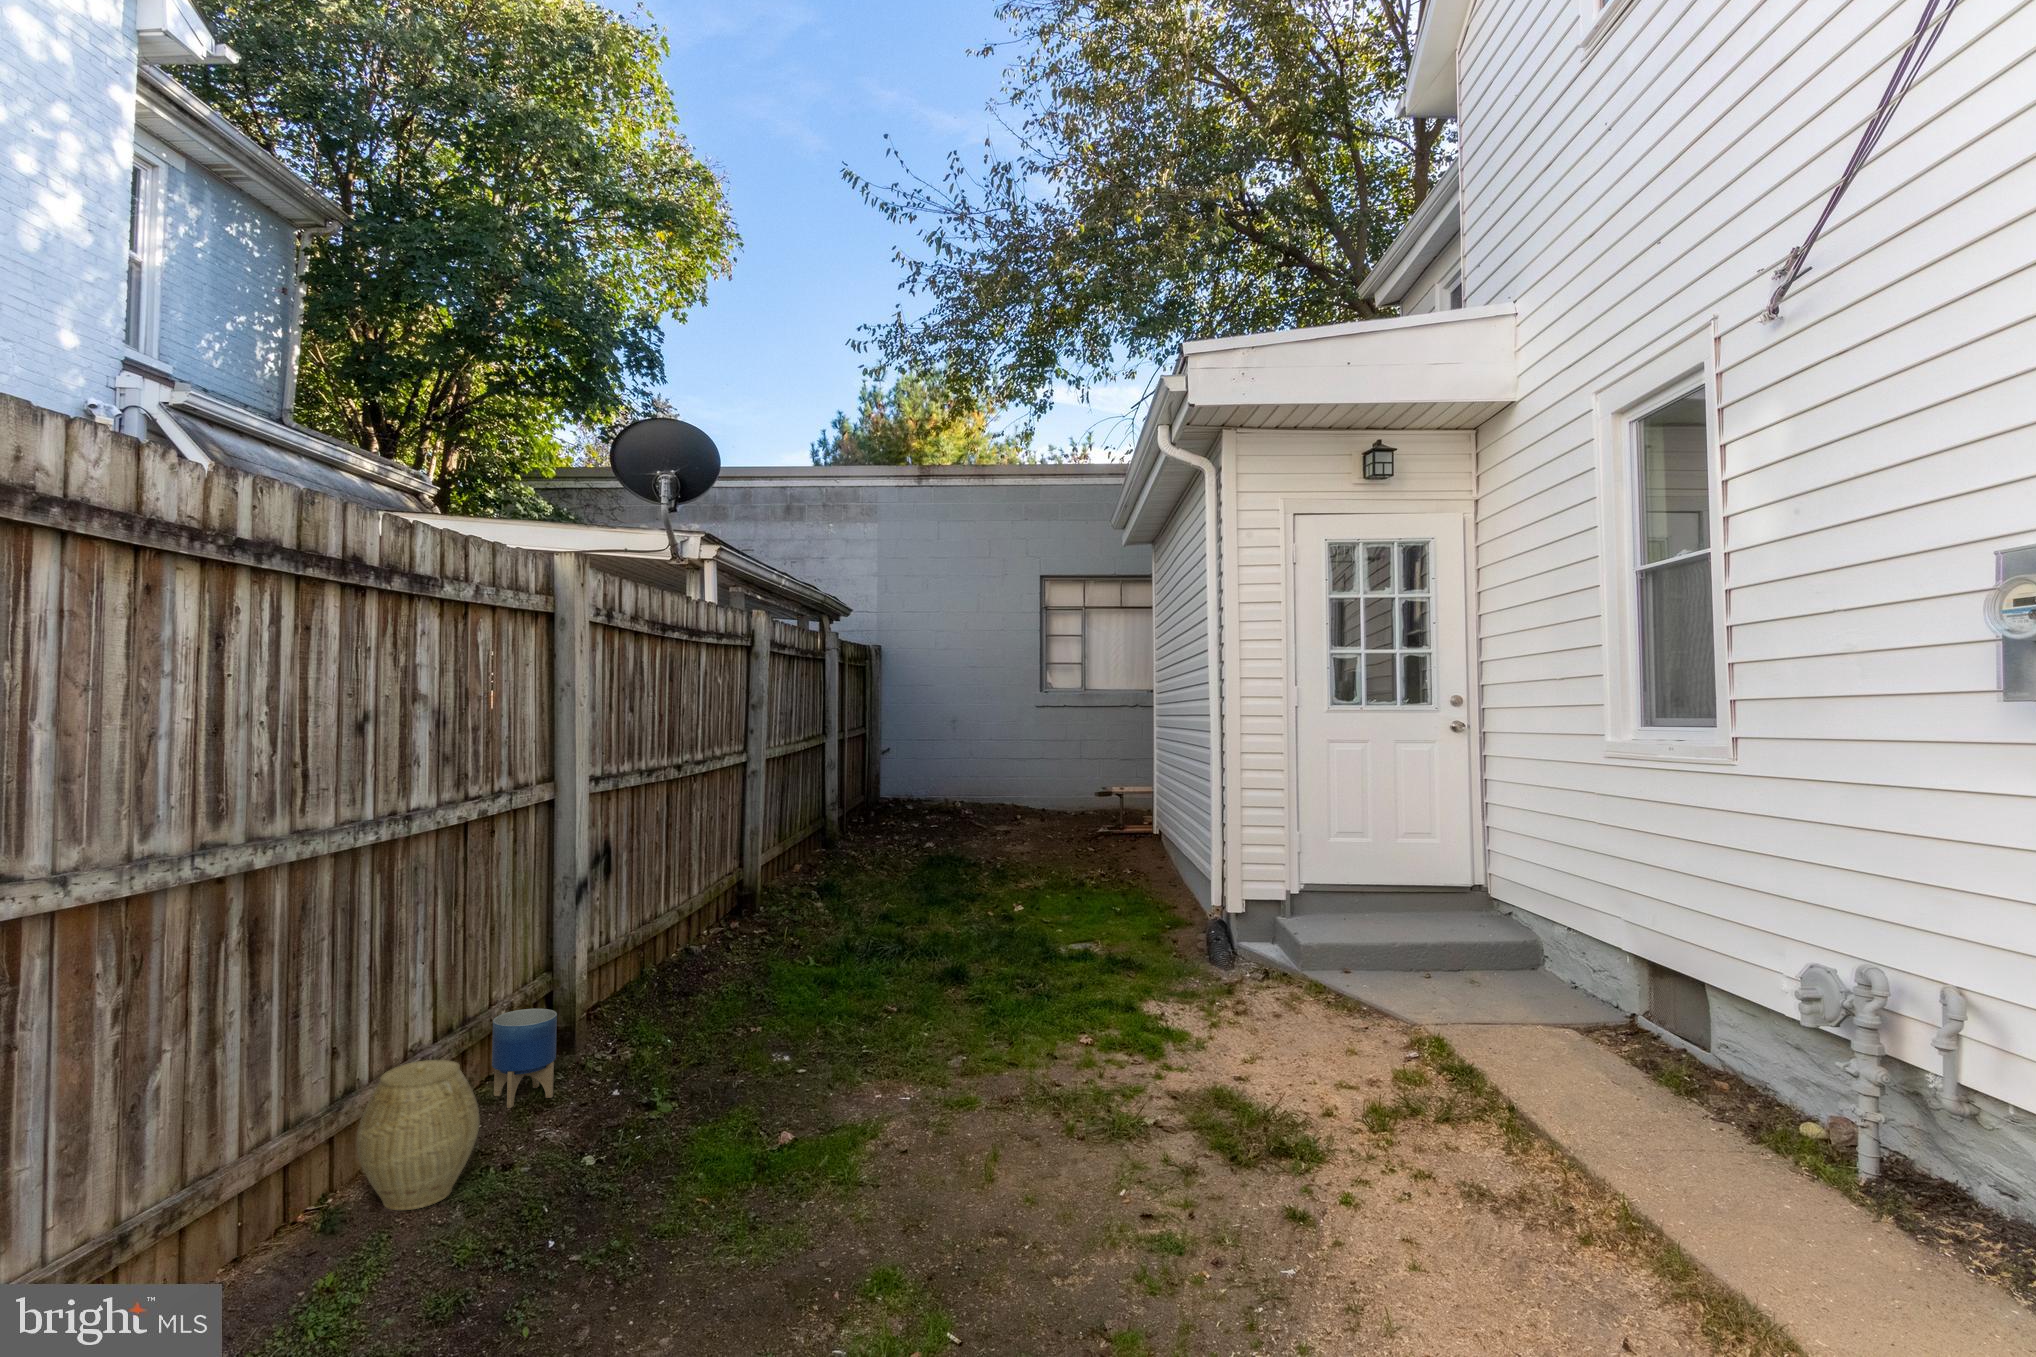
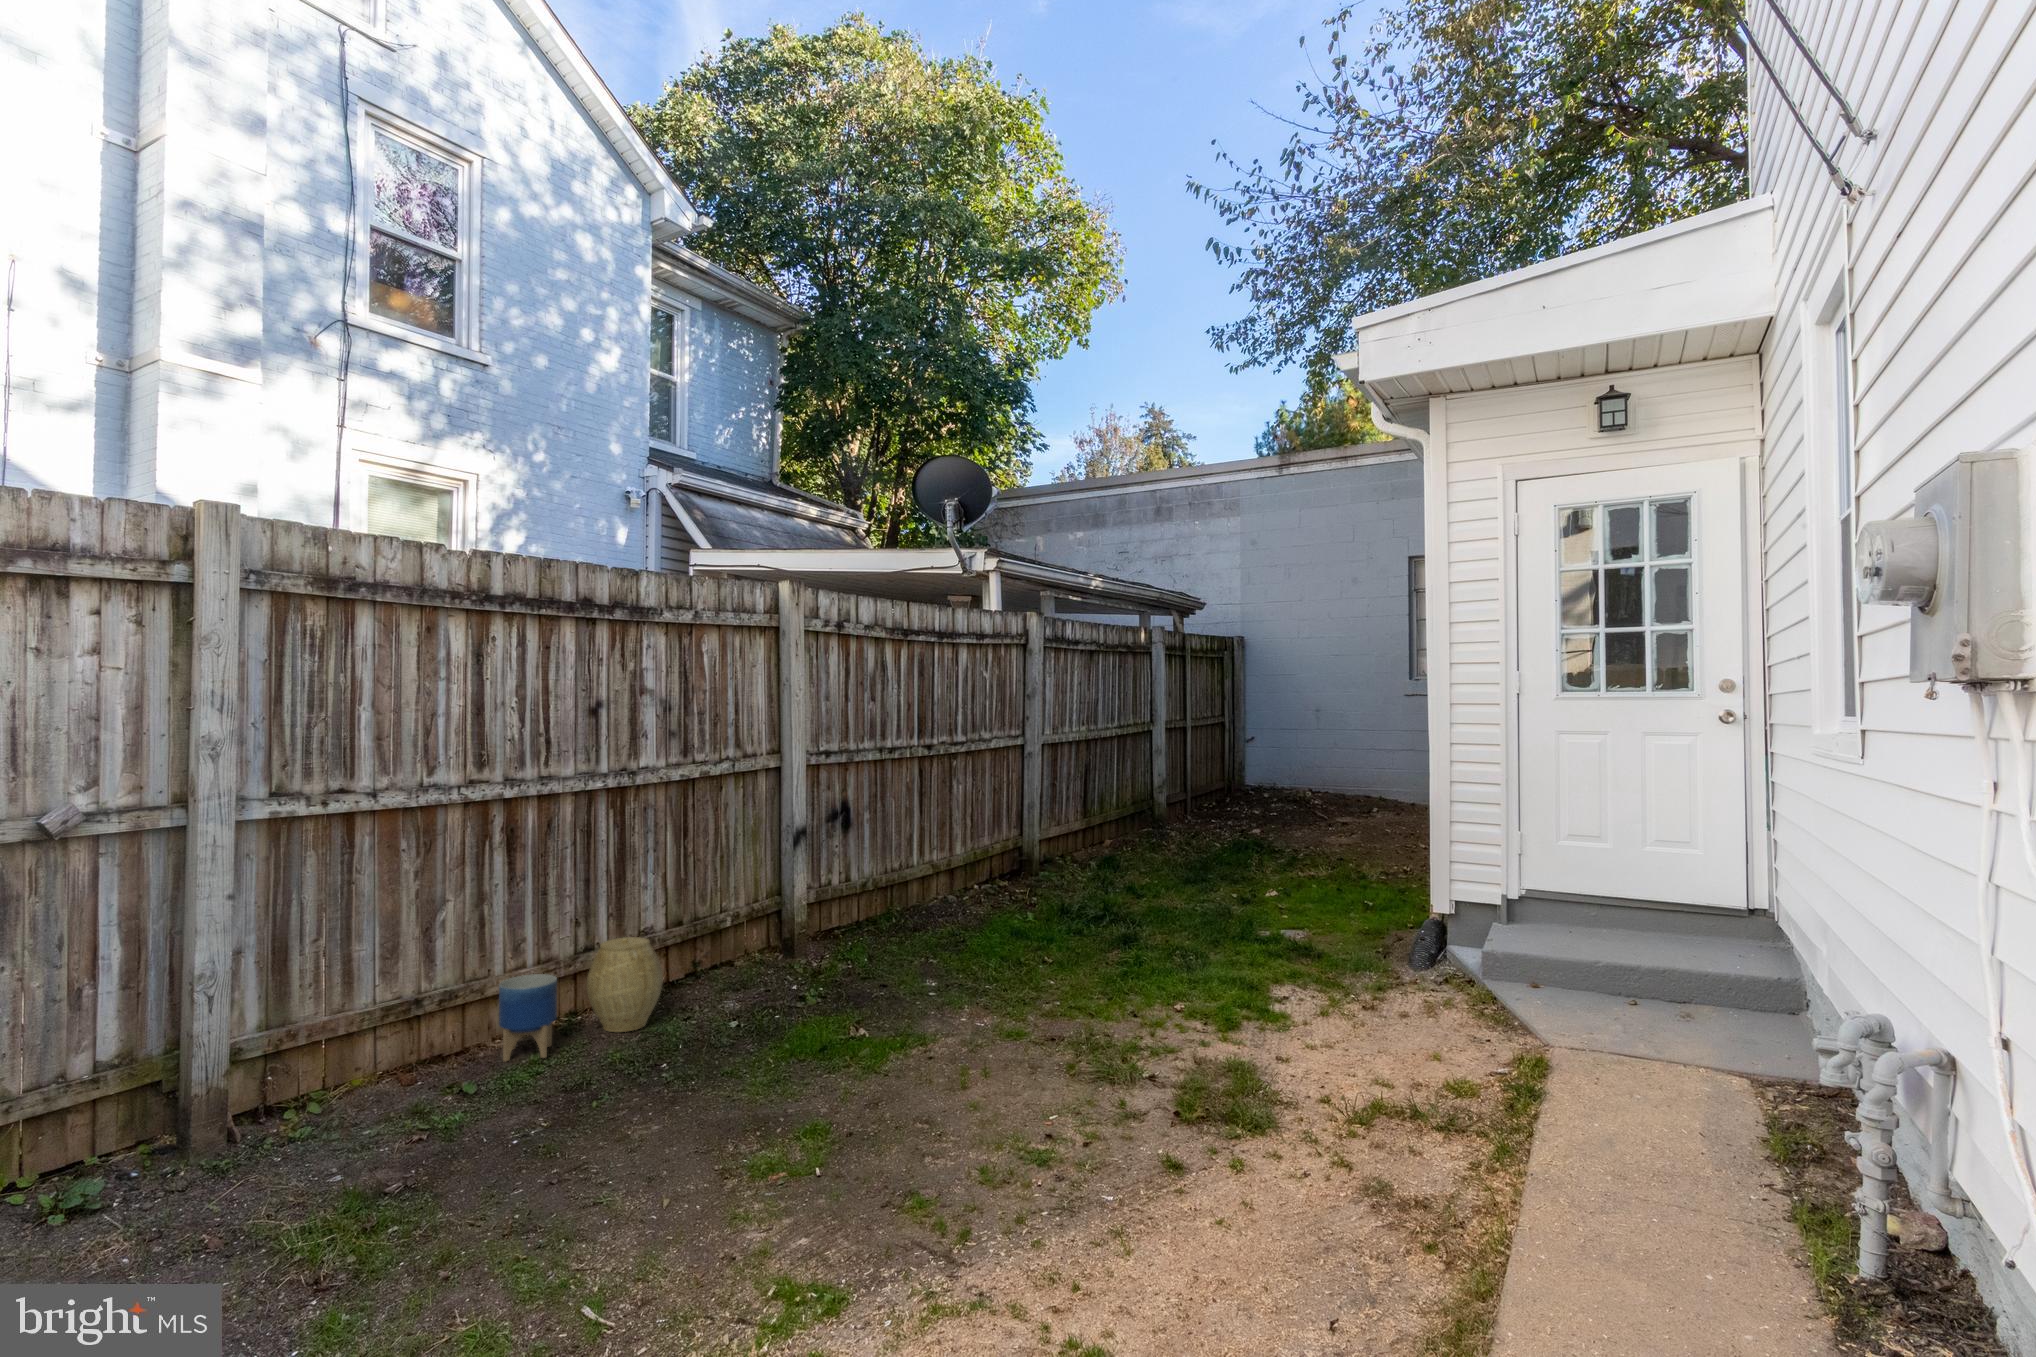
planter: present [492,1009,557,1108] -> present [499,974,557,1061]

